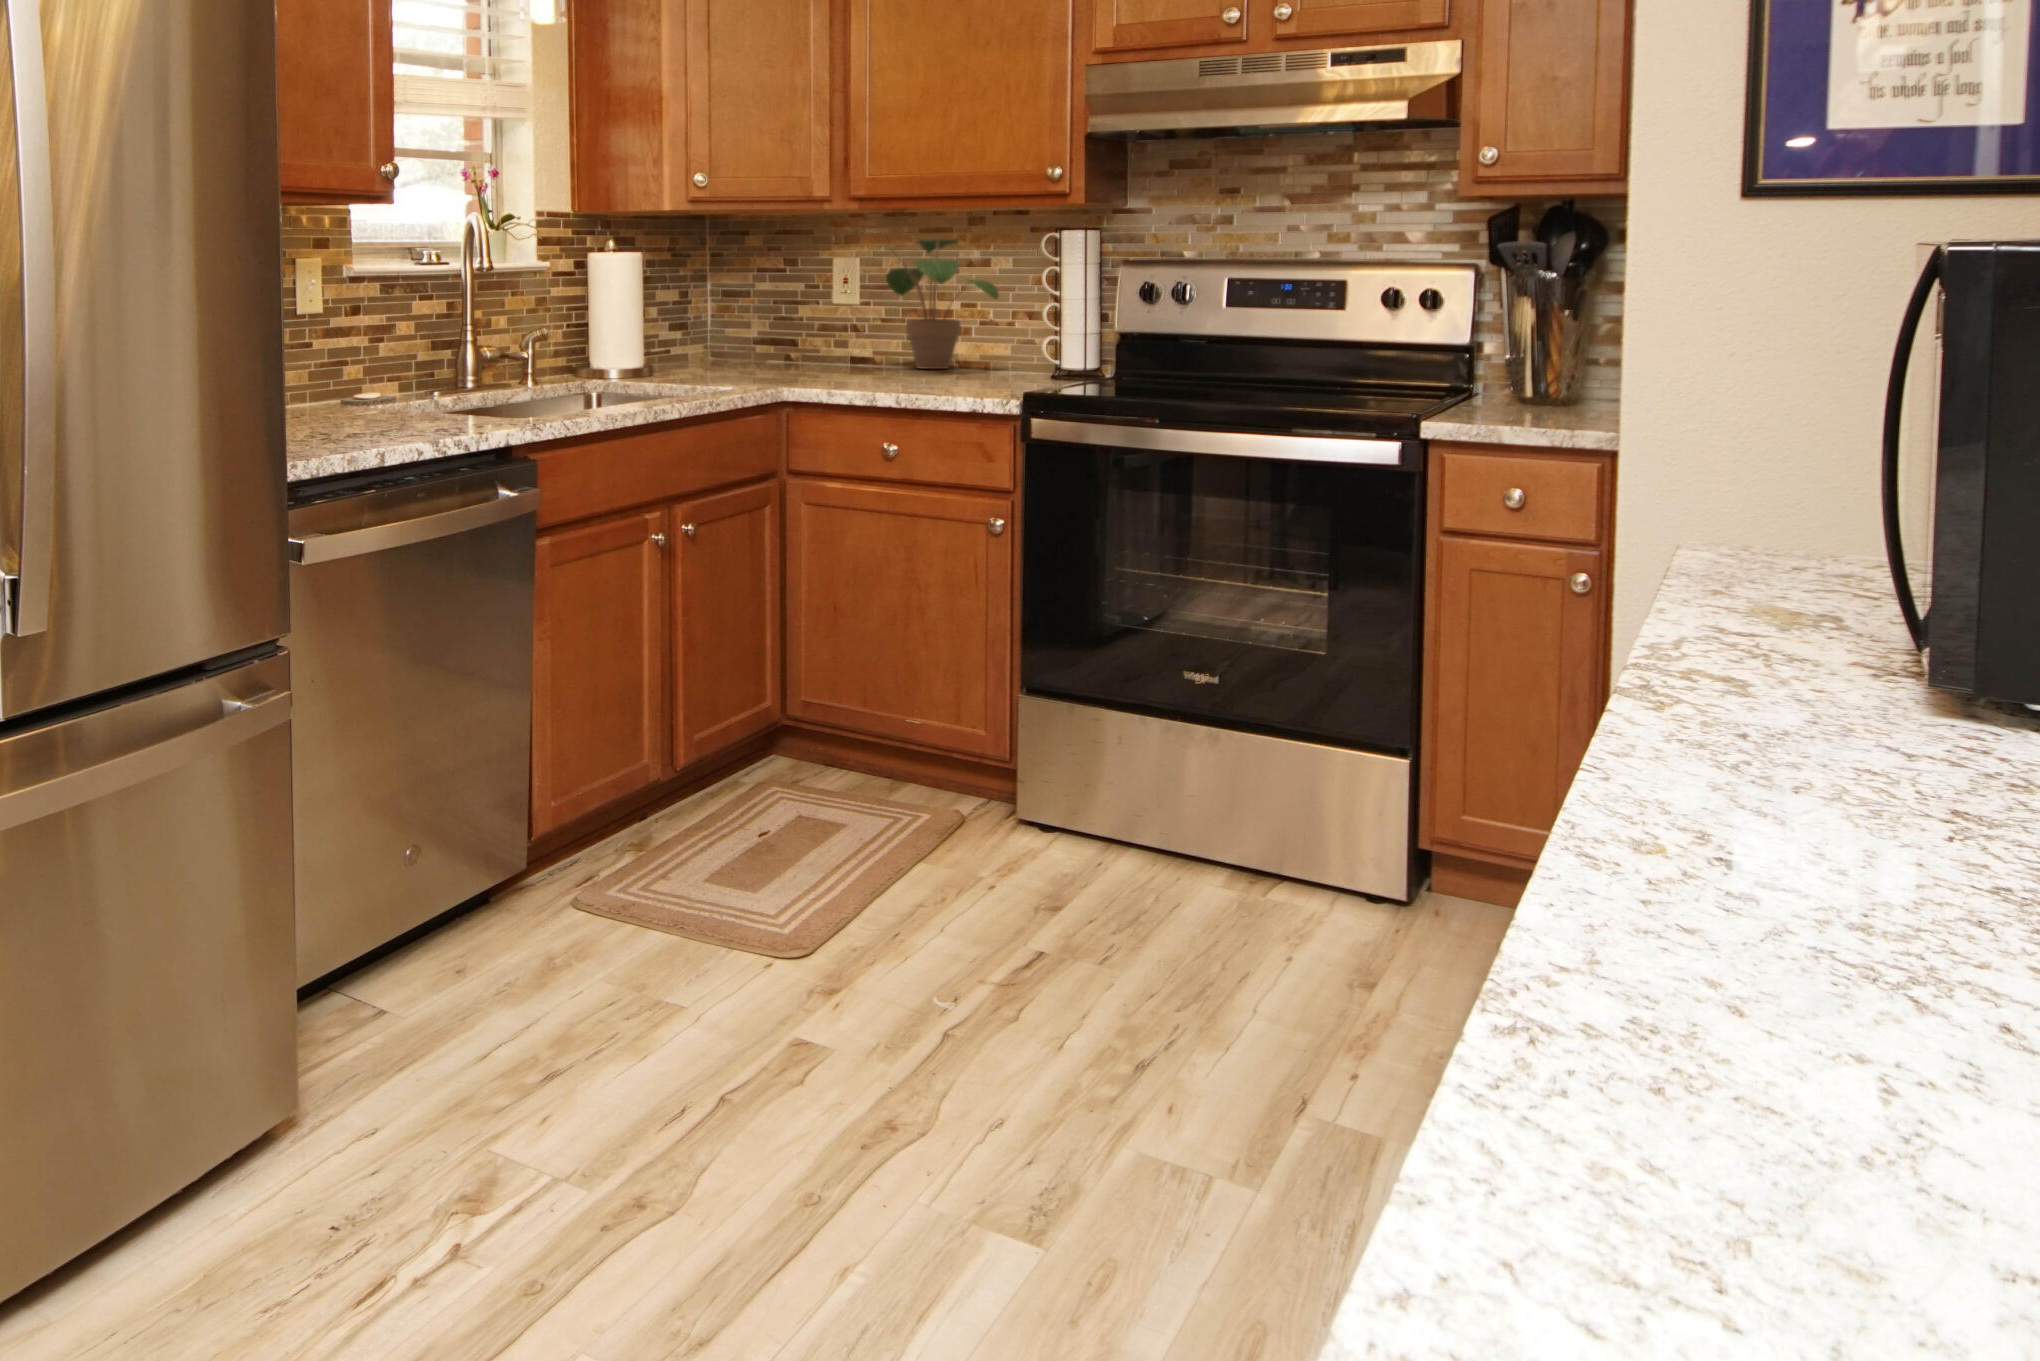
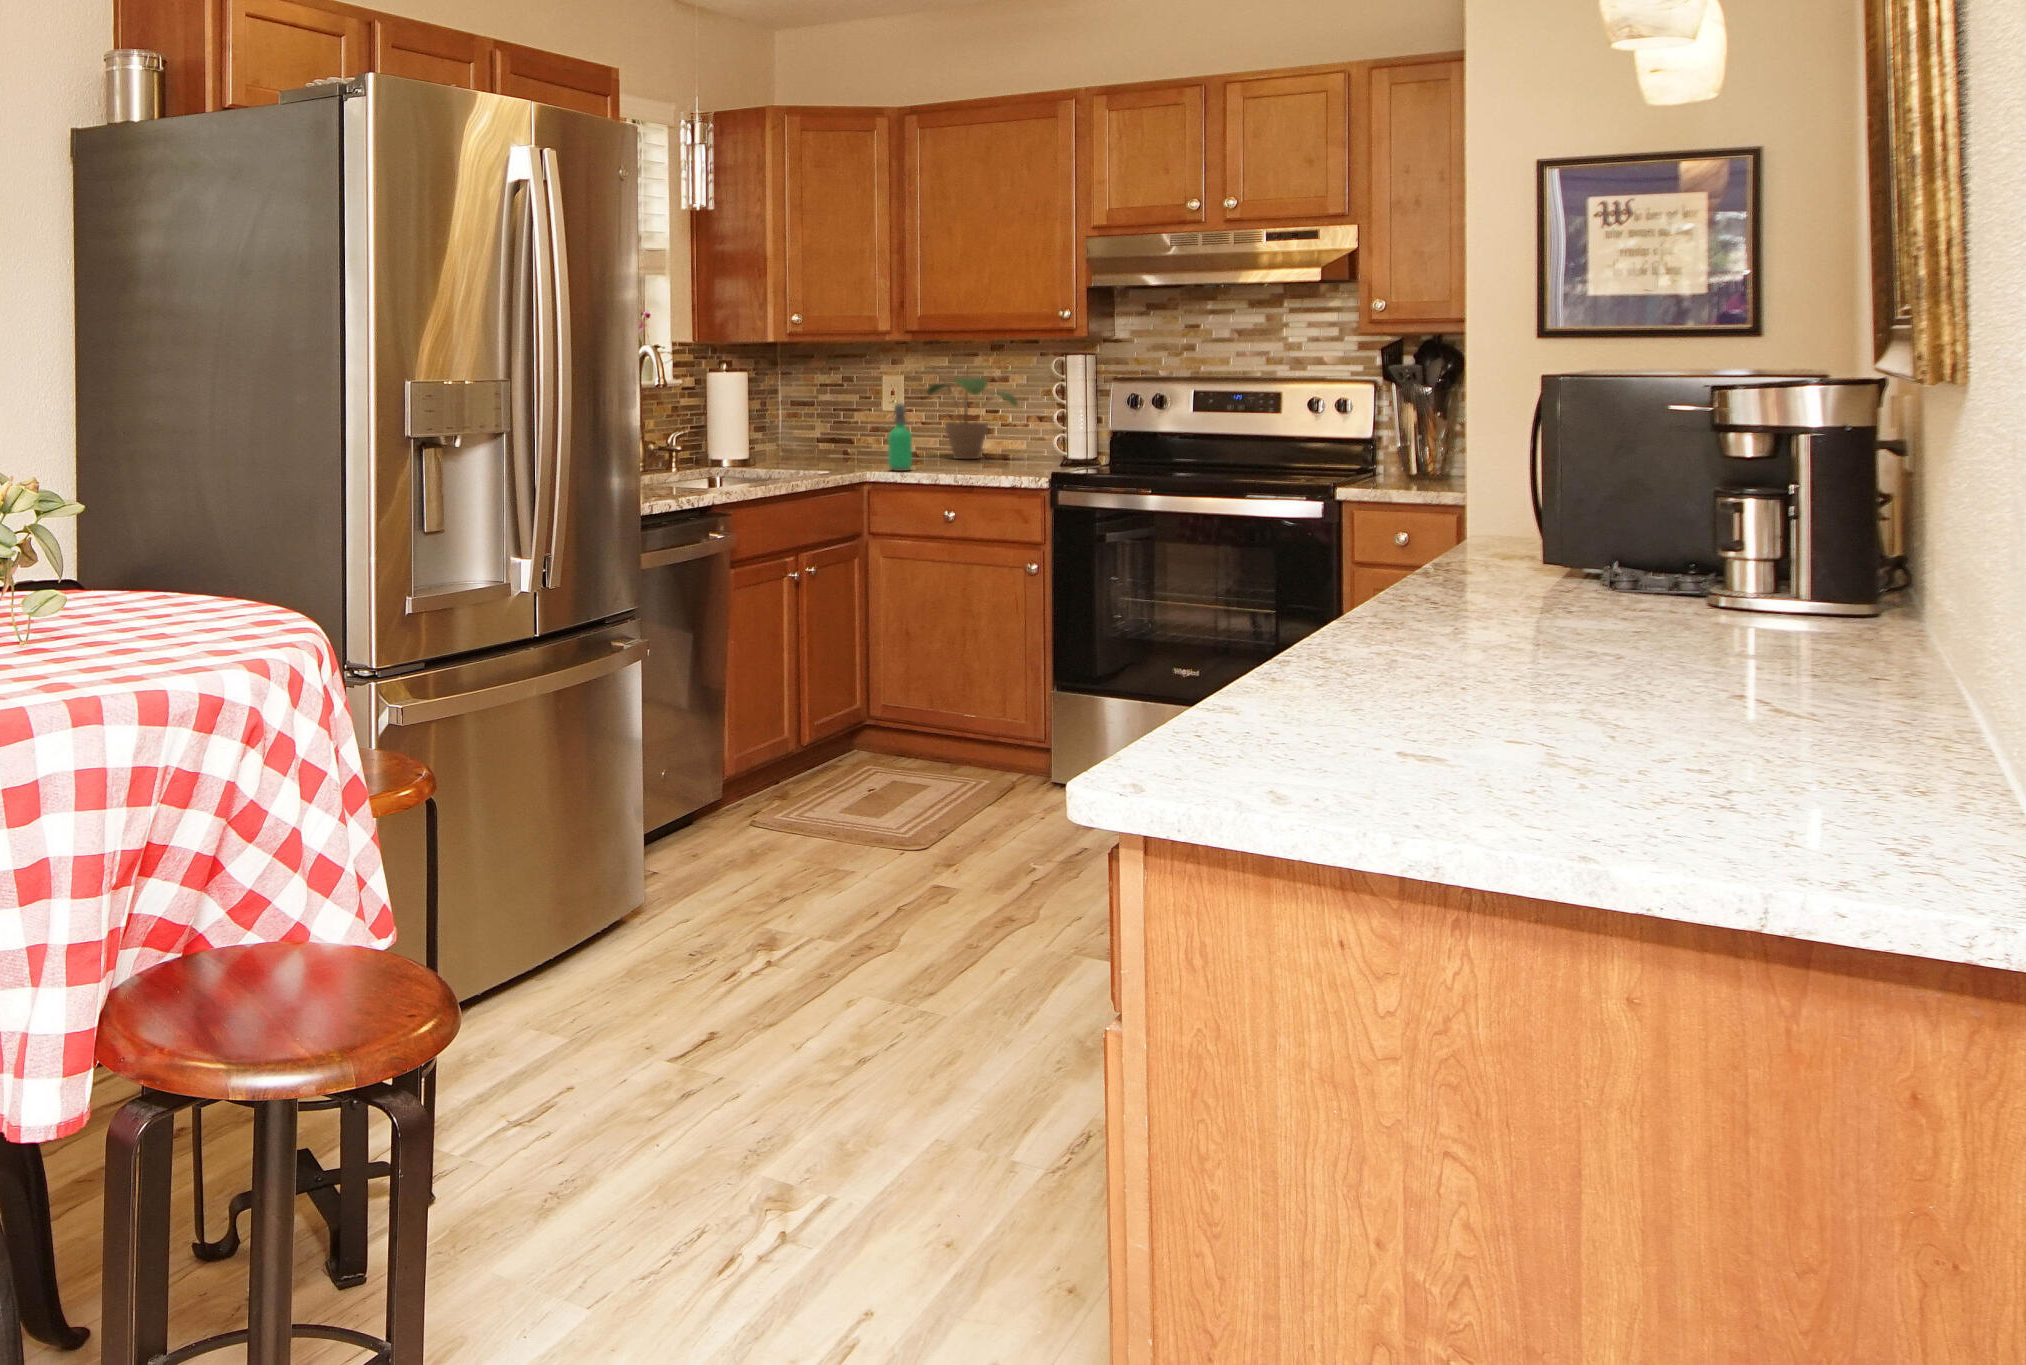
soap dispenser: none [817,293,849,386] -> present [888,403,912,471]

